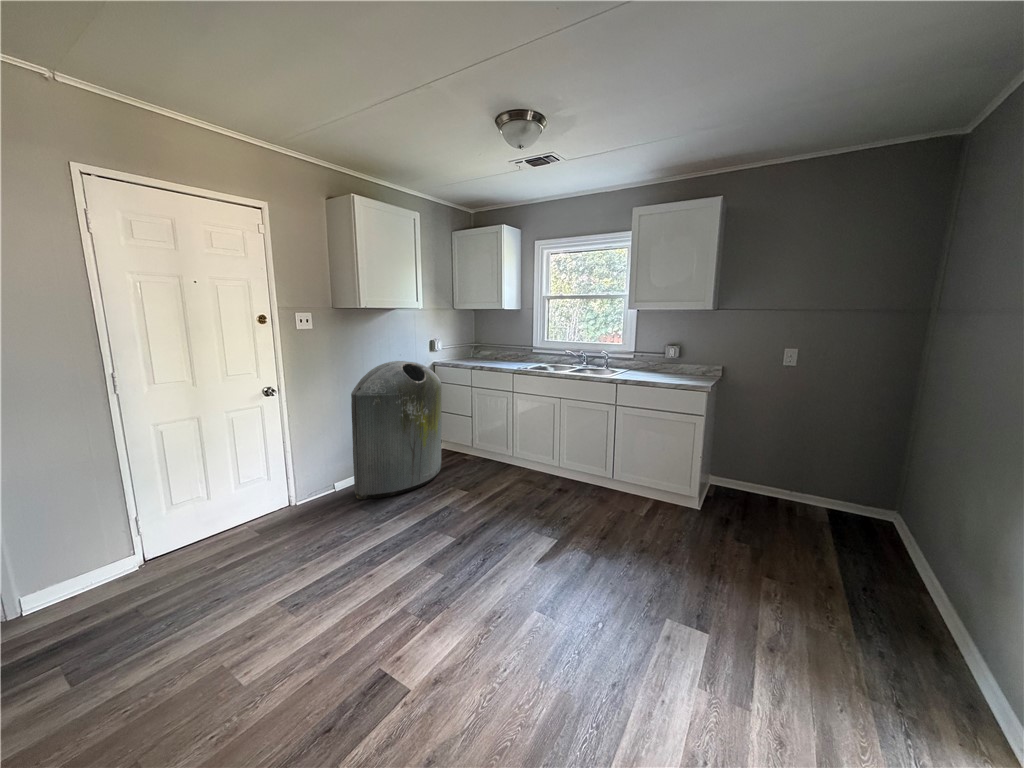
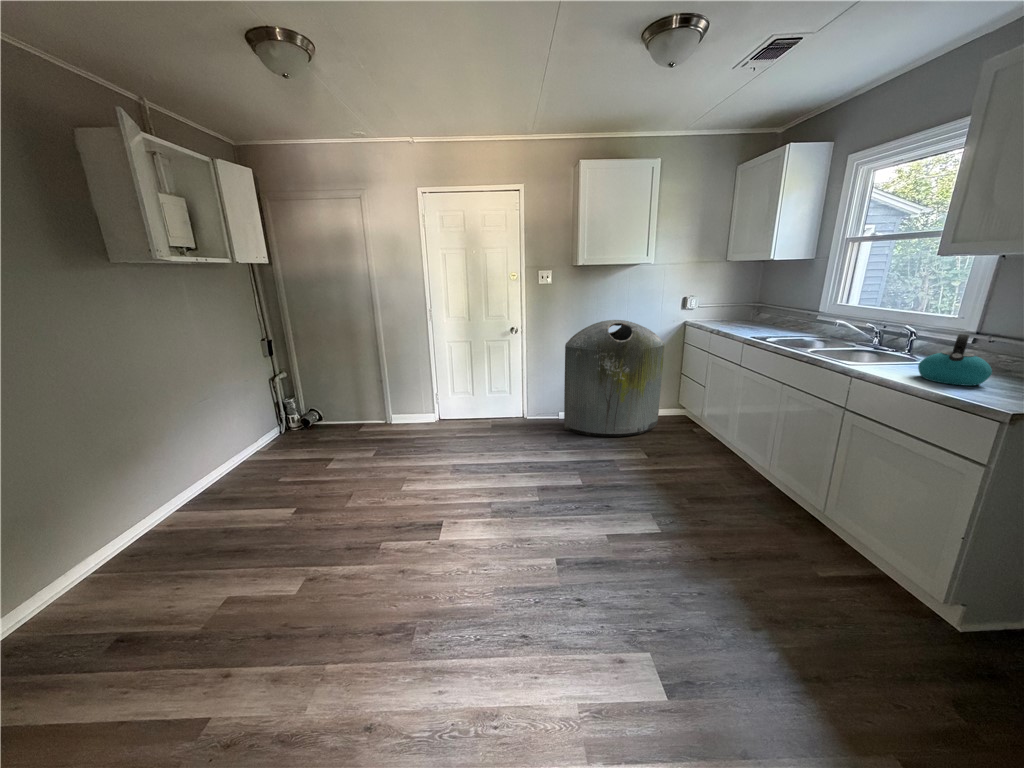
kettle: none [641,353,670,380] -> present [918,334,992,386]

